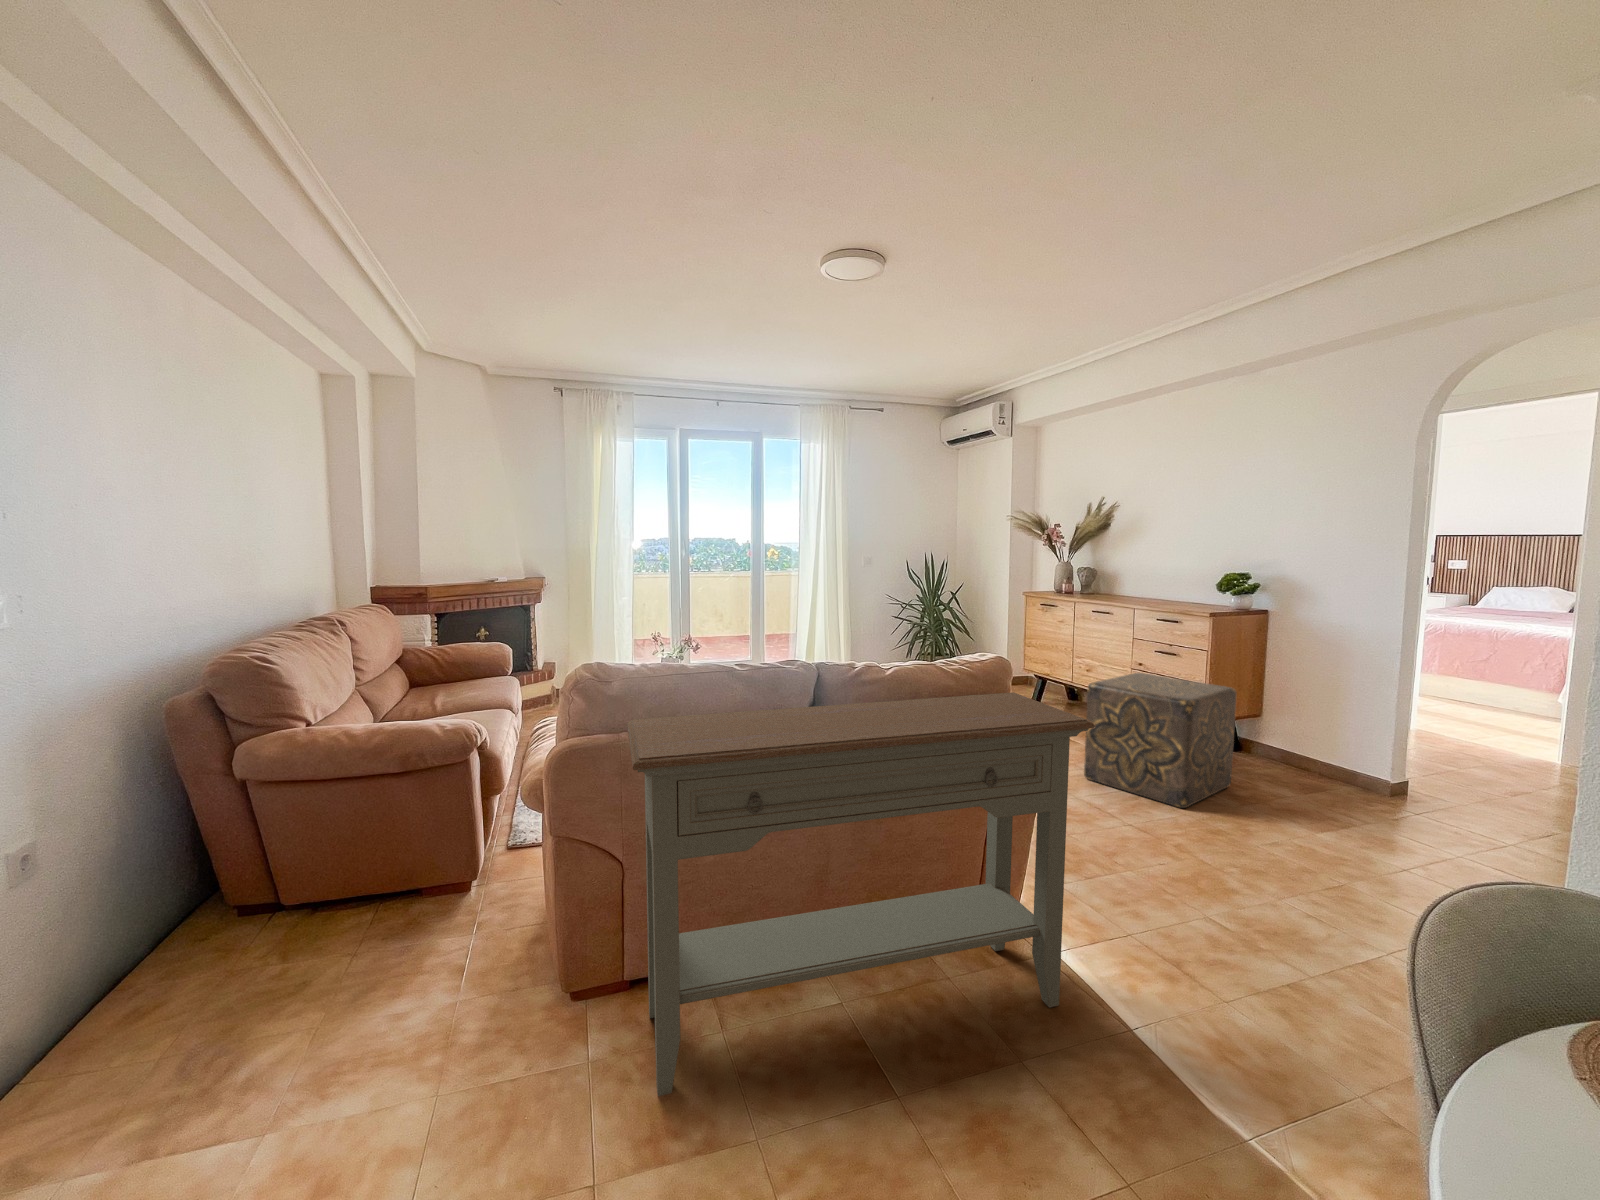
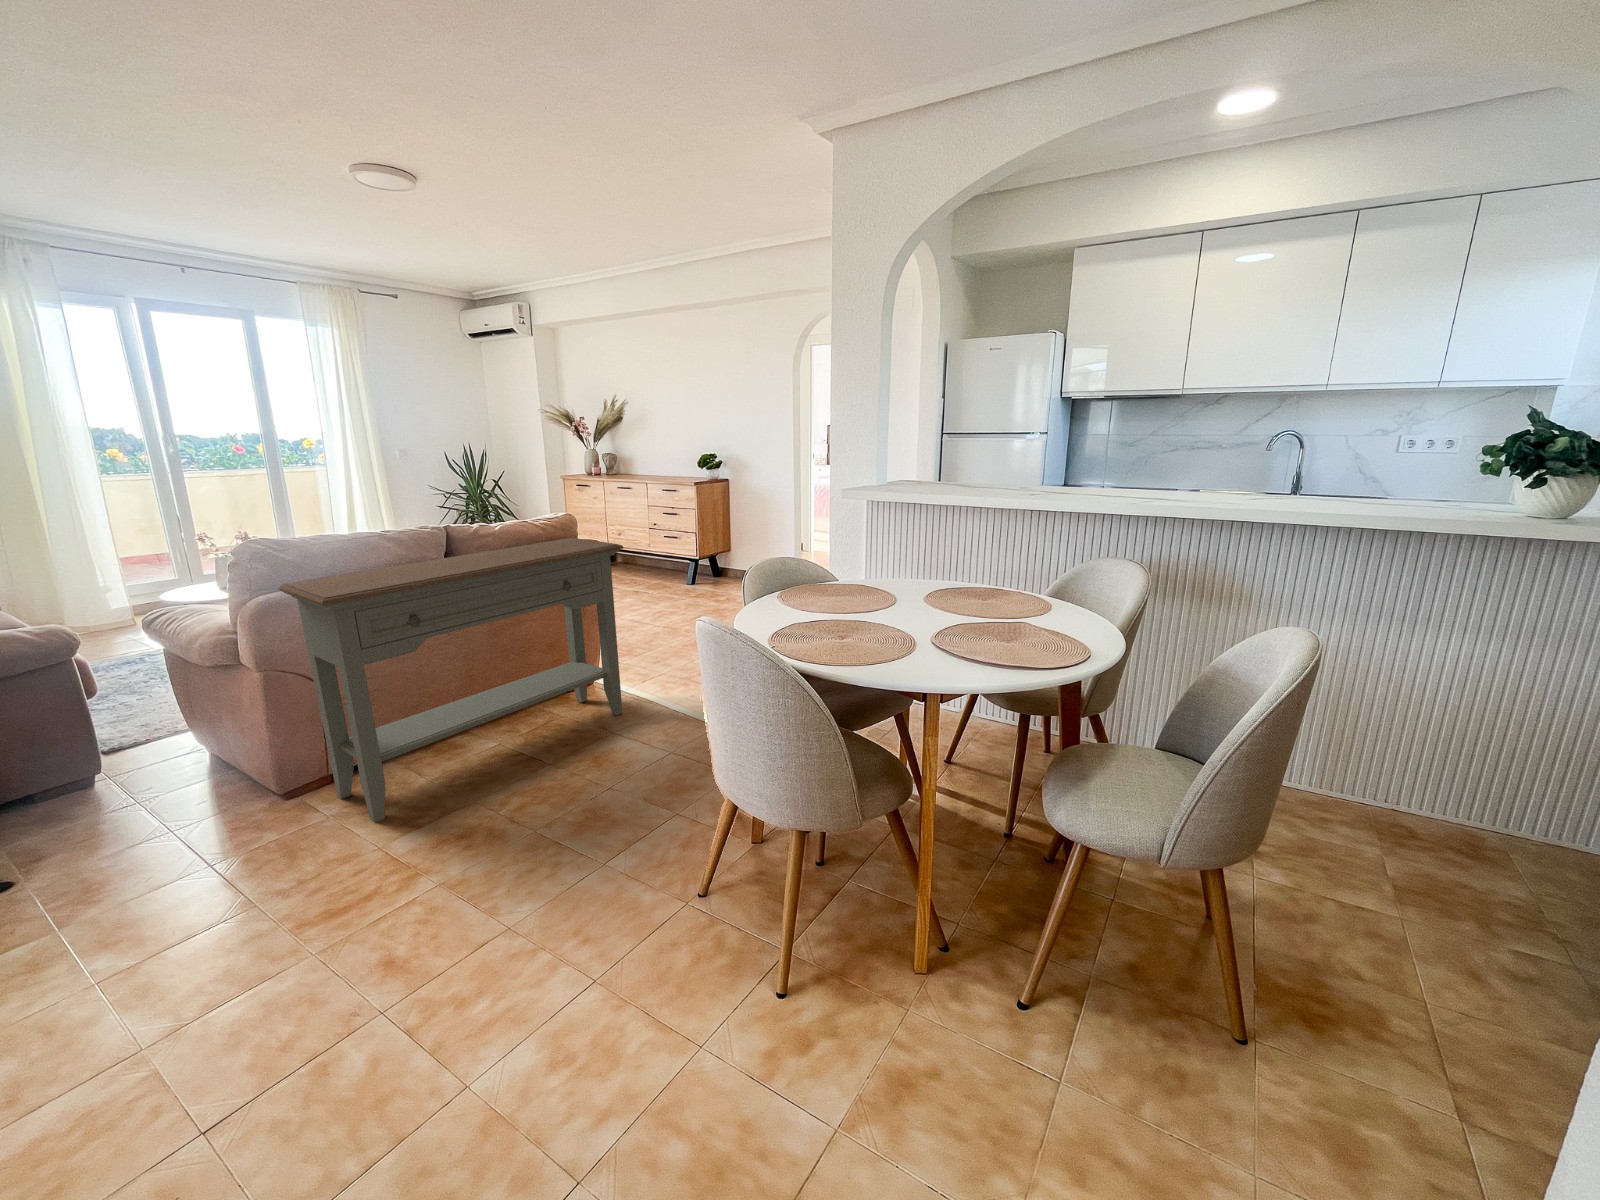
ottoman: present [1084,673,1236,808] -> none [620,529,714,612]

